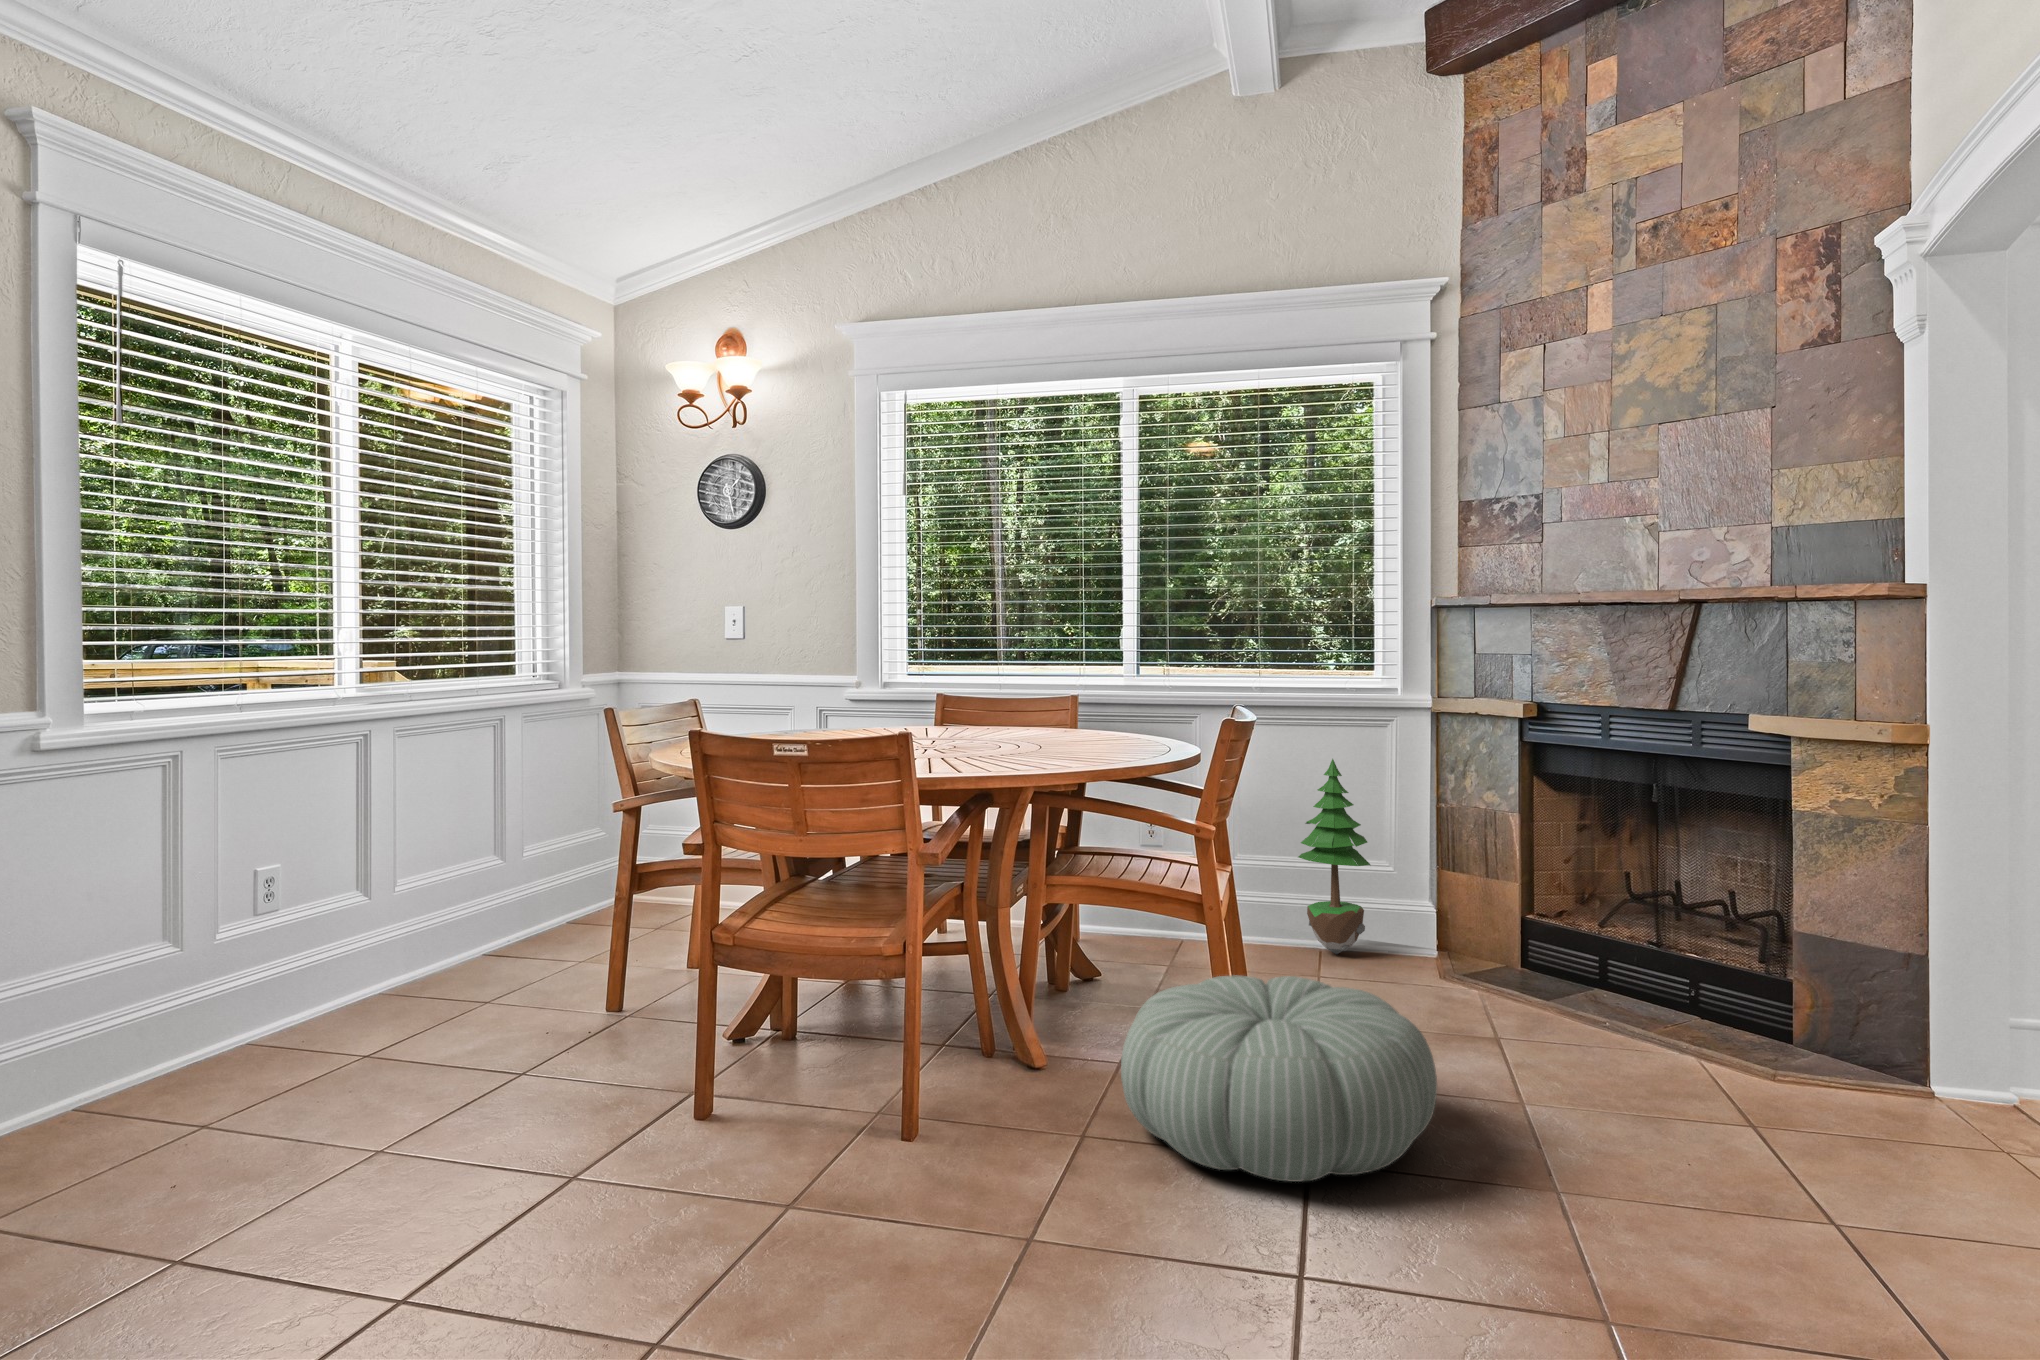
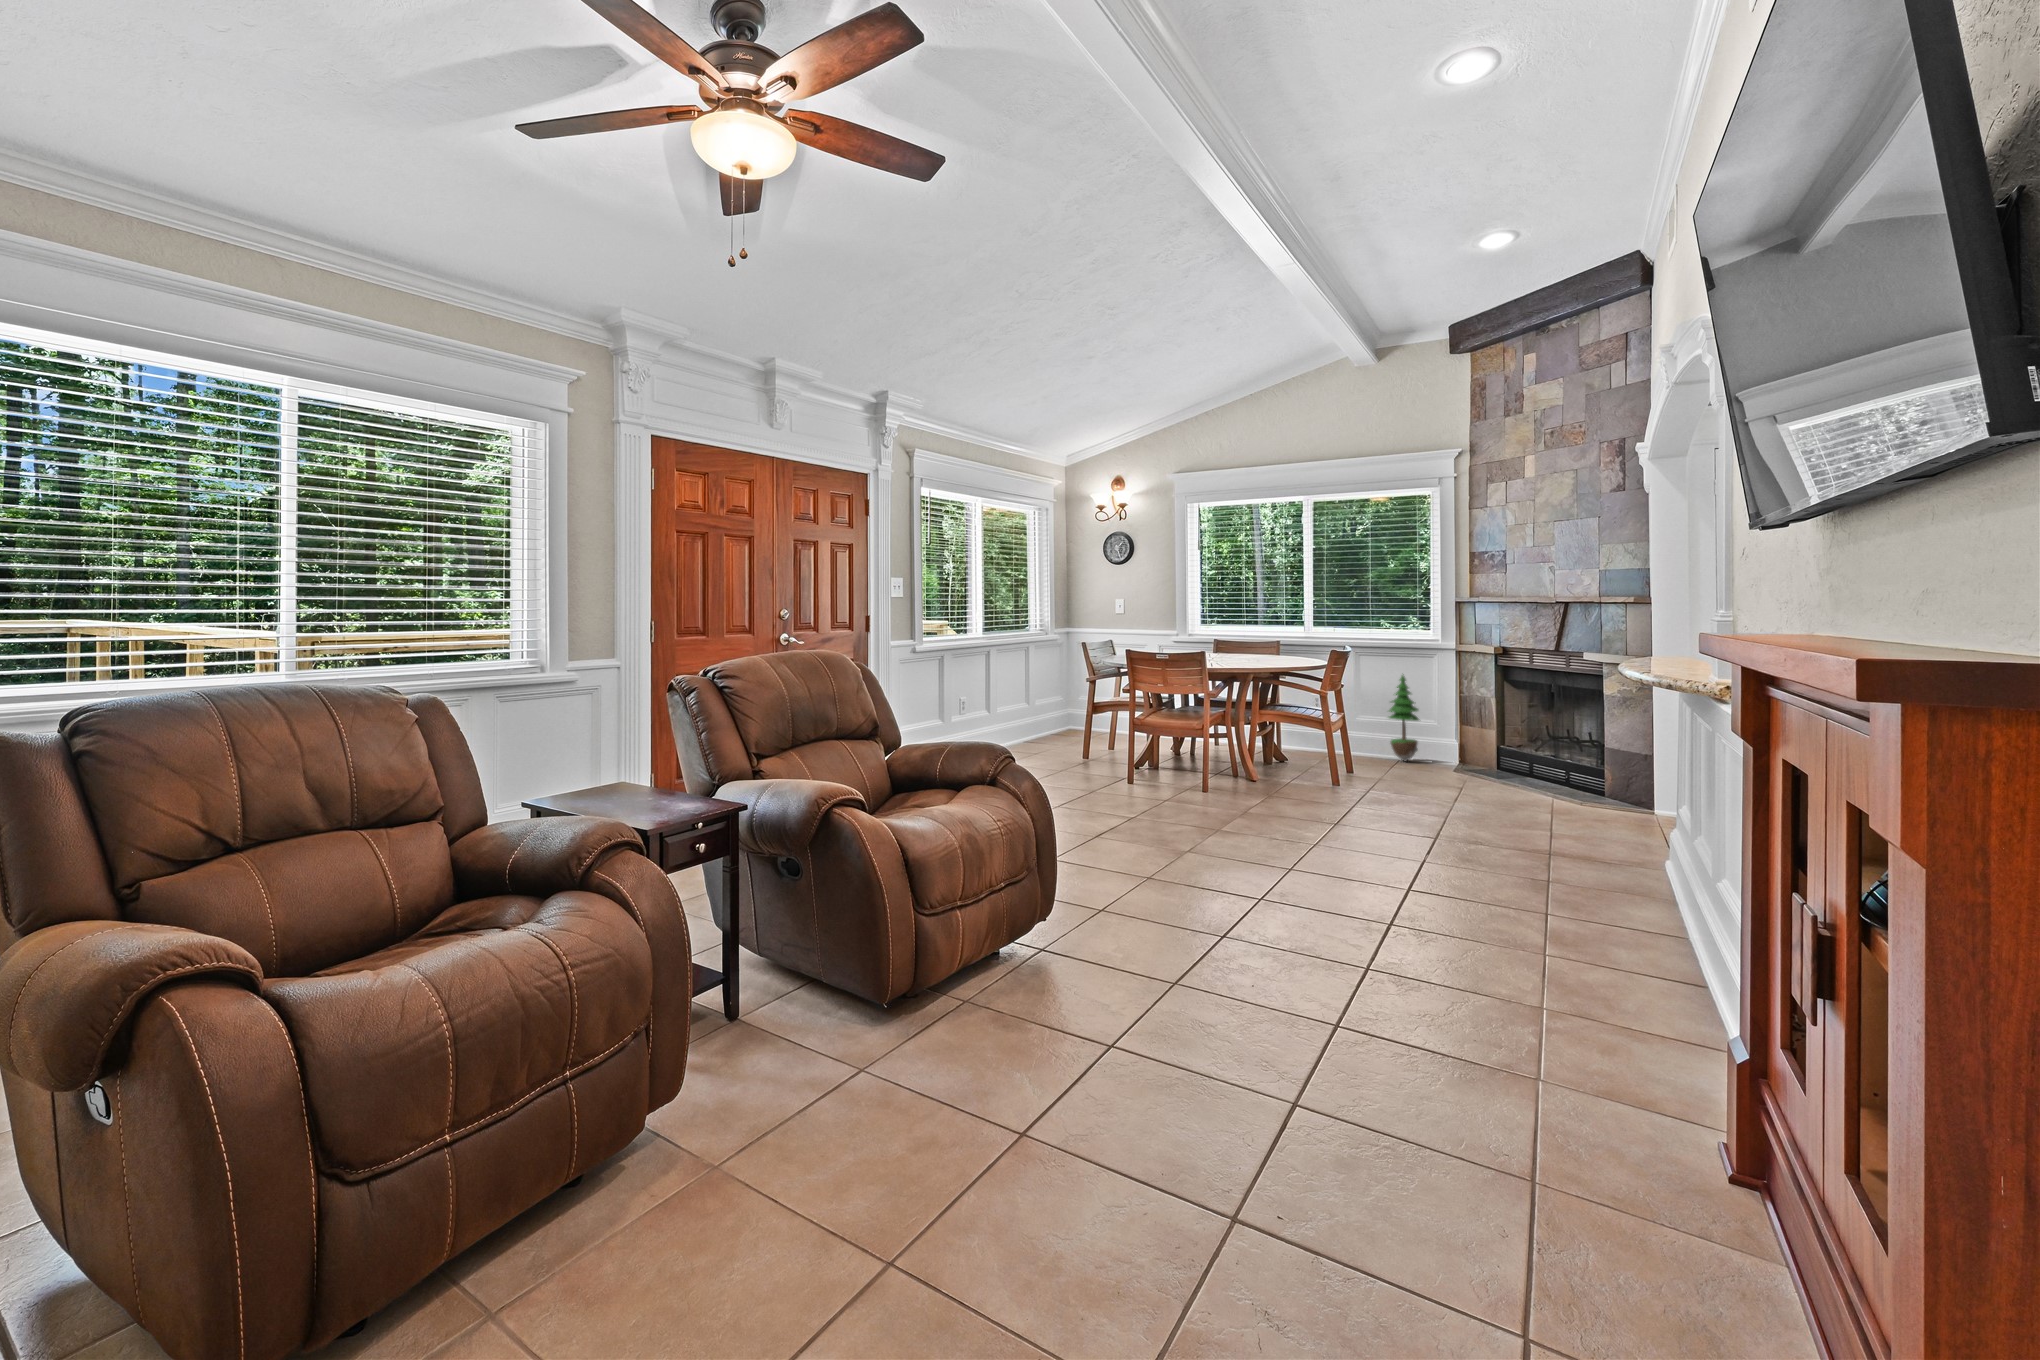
pouf: present [1121,975,1437,1182] -> none [1285,747,1403,806]

